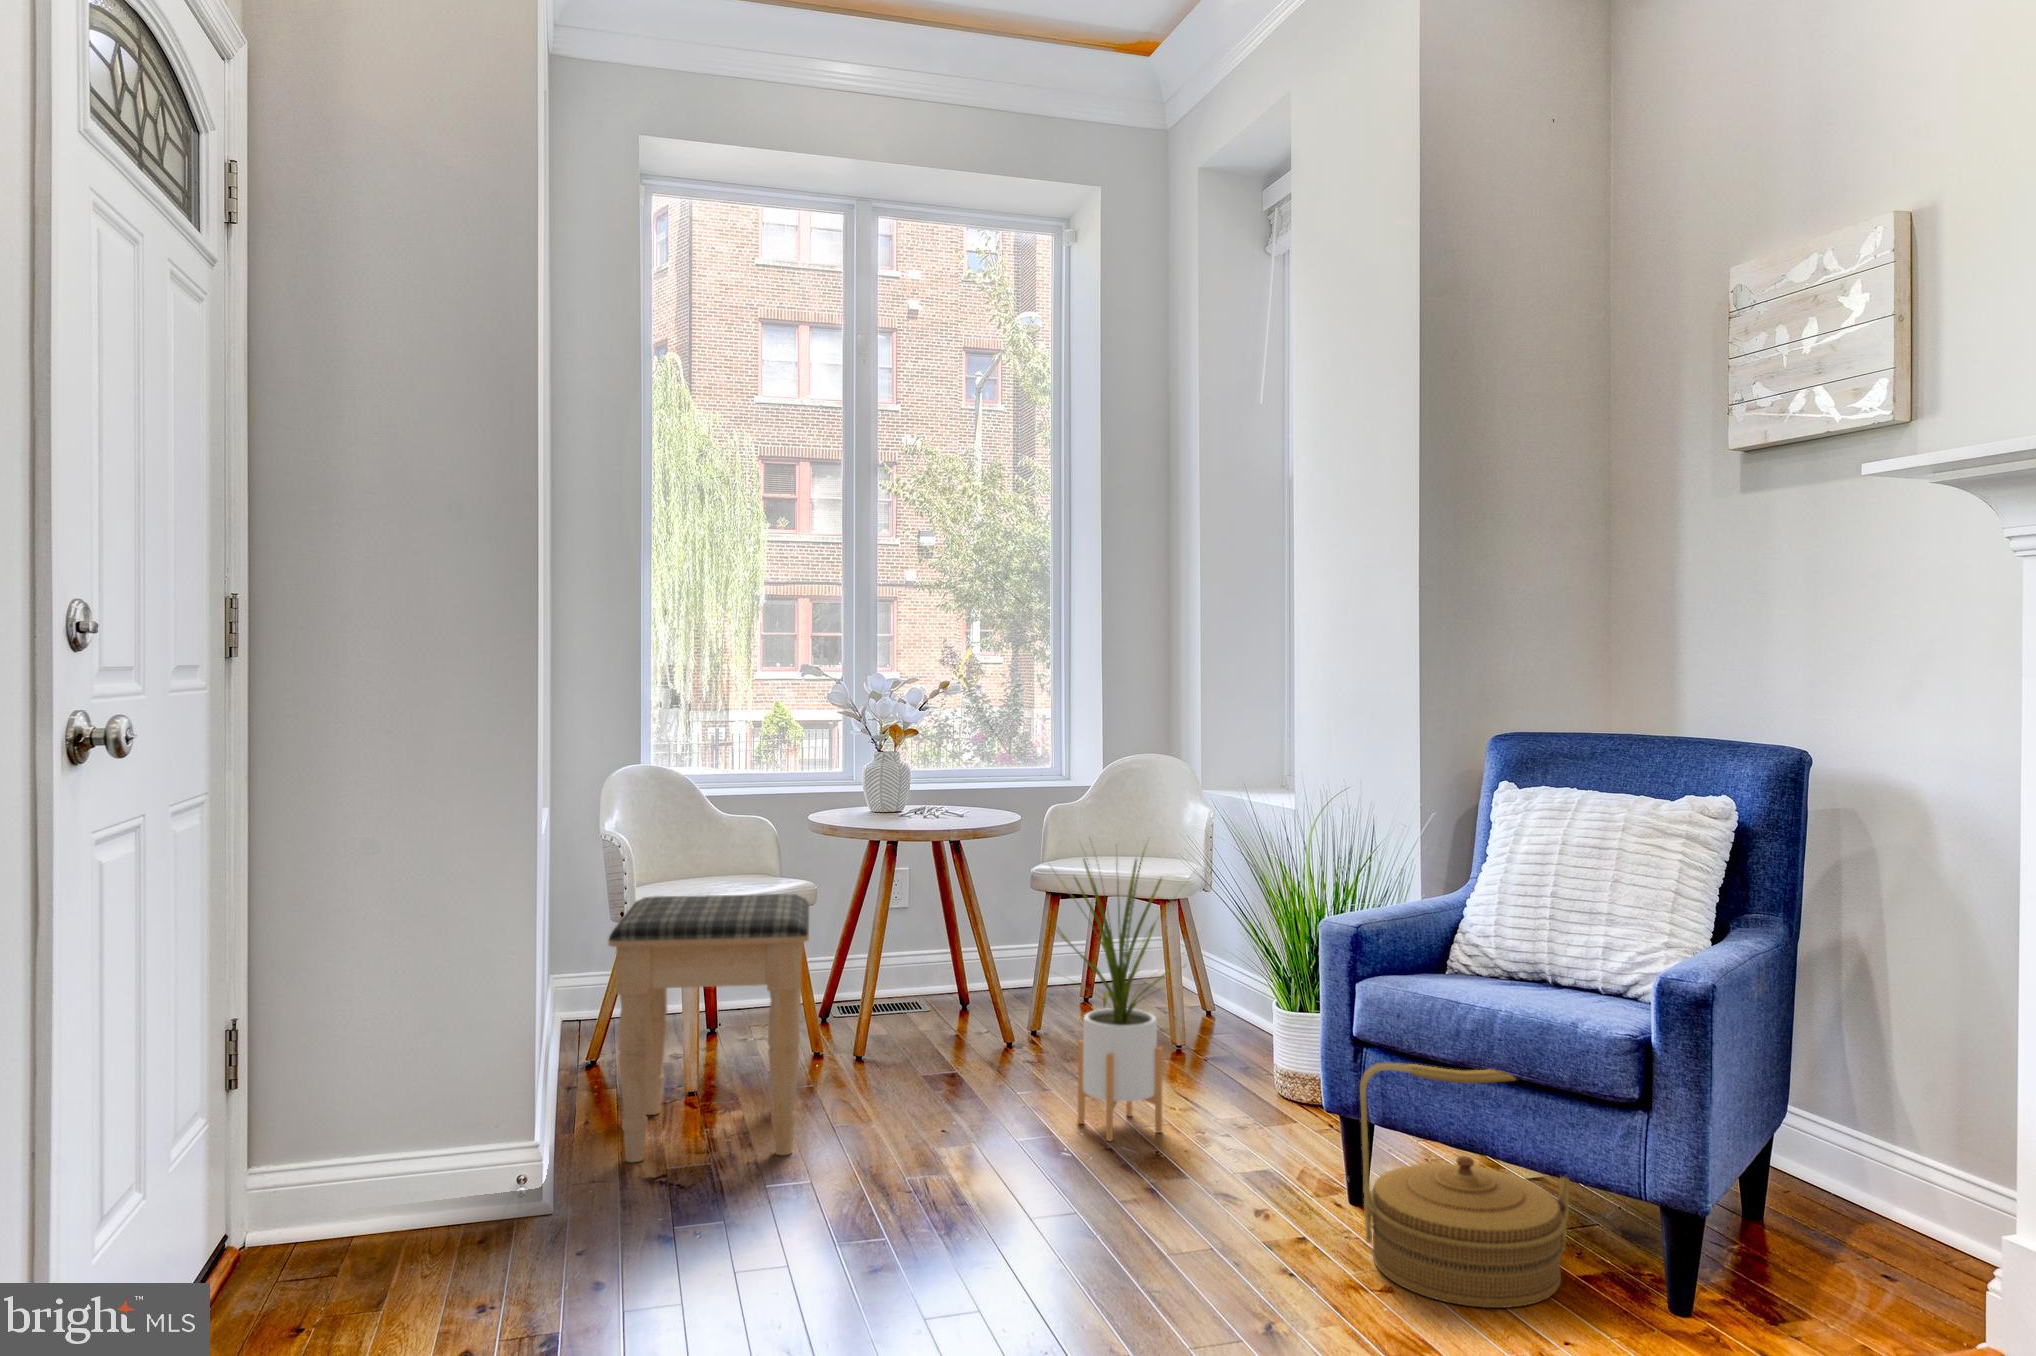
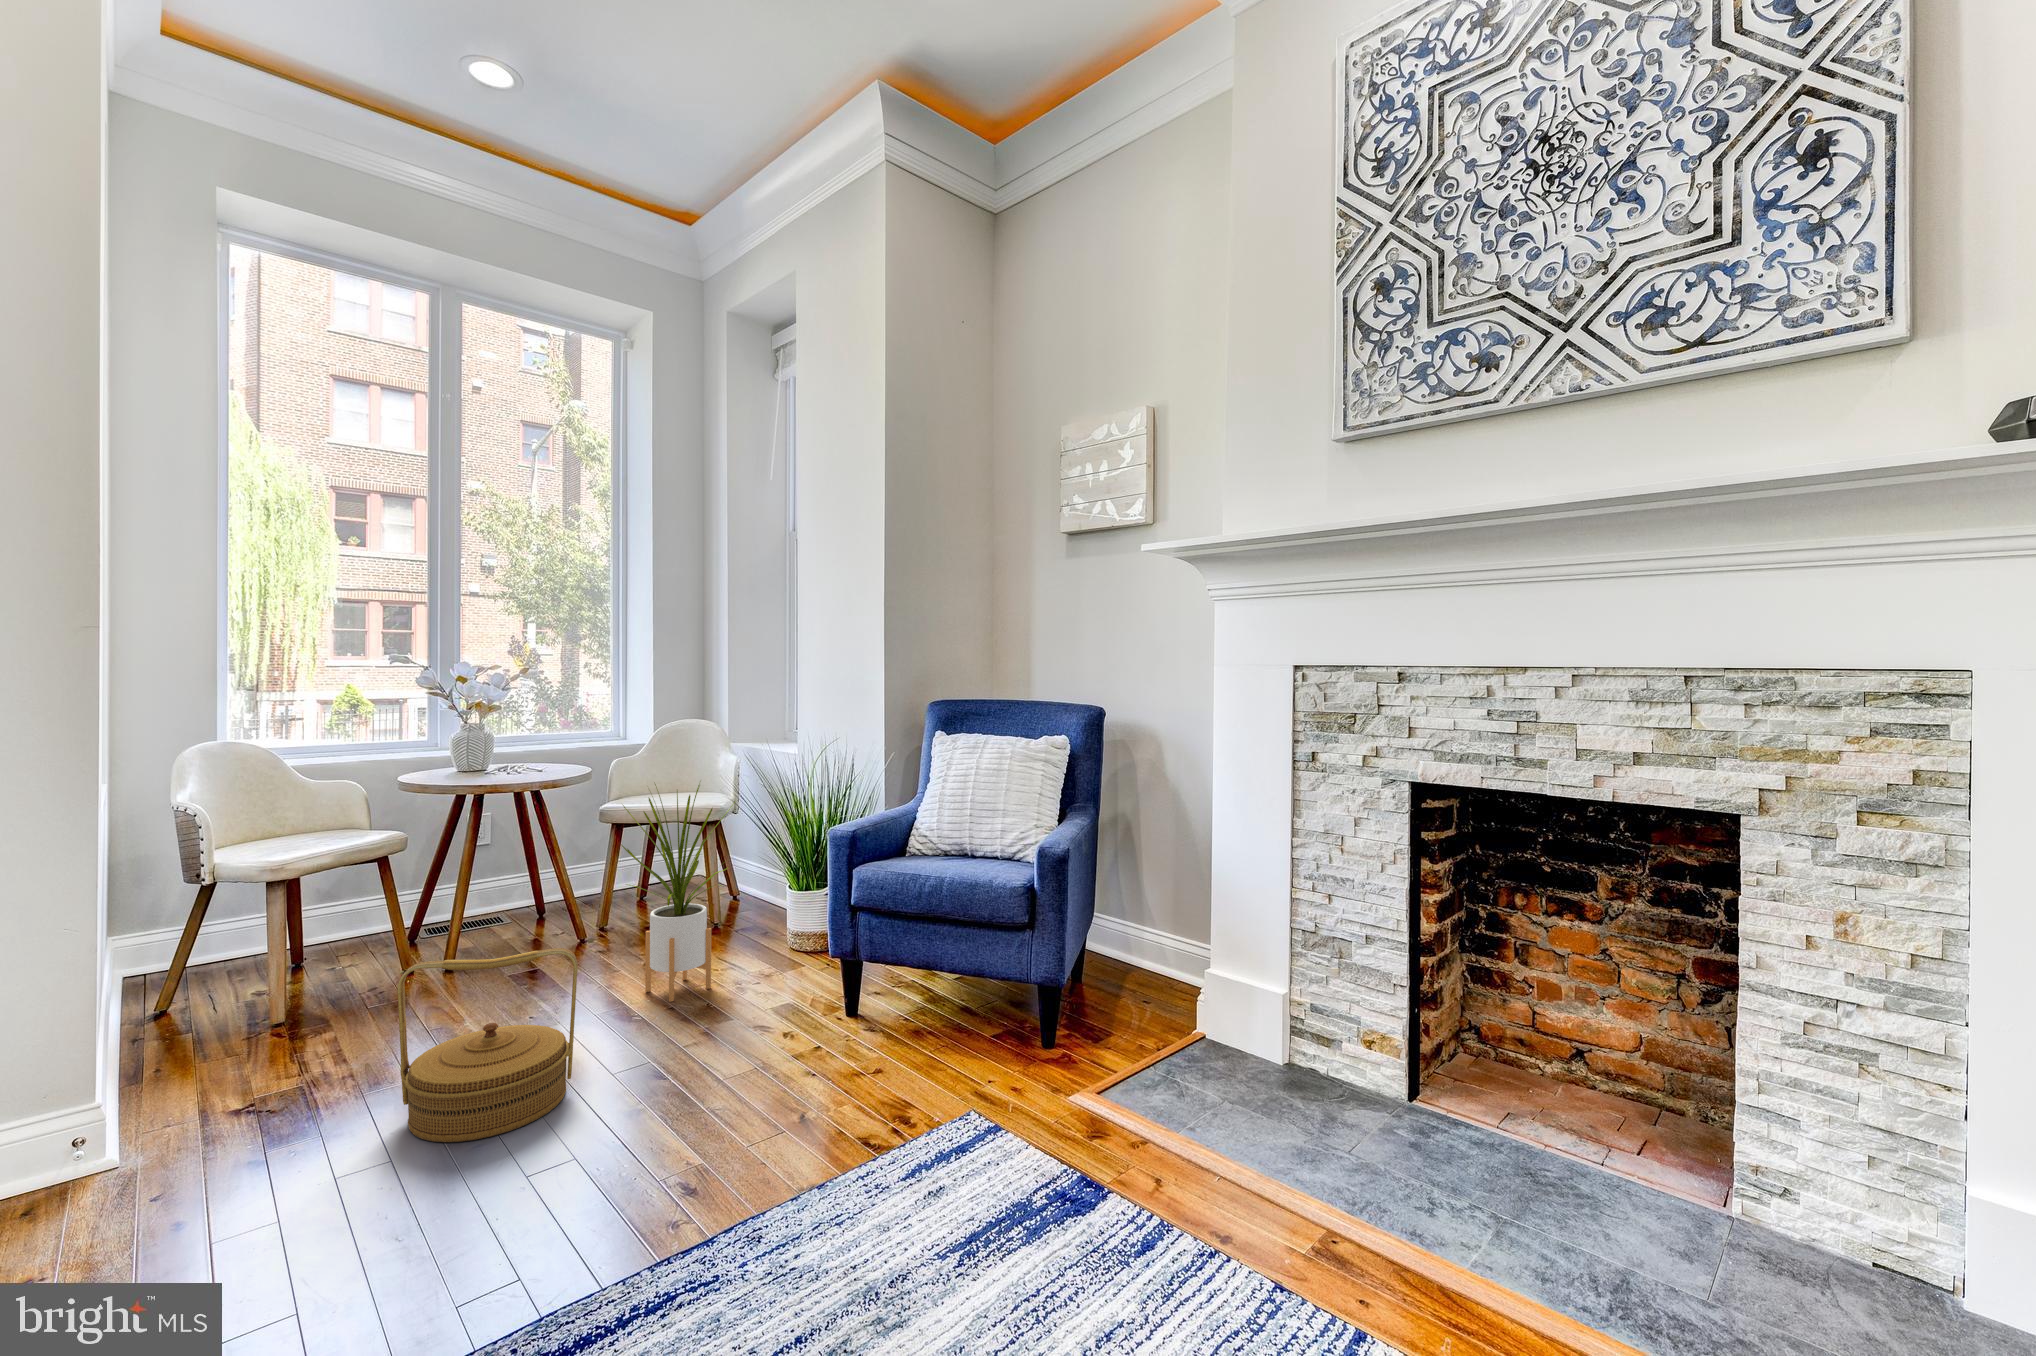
footstool: present [608,894,809,1162] -> none [183,844,406,1100]
basket: present [1360,1062,1569,1308] -> present [397,948,578,1142]

